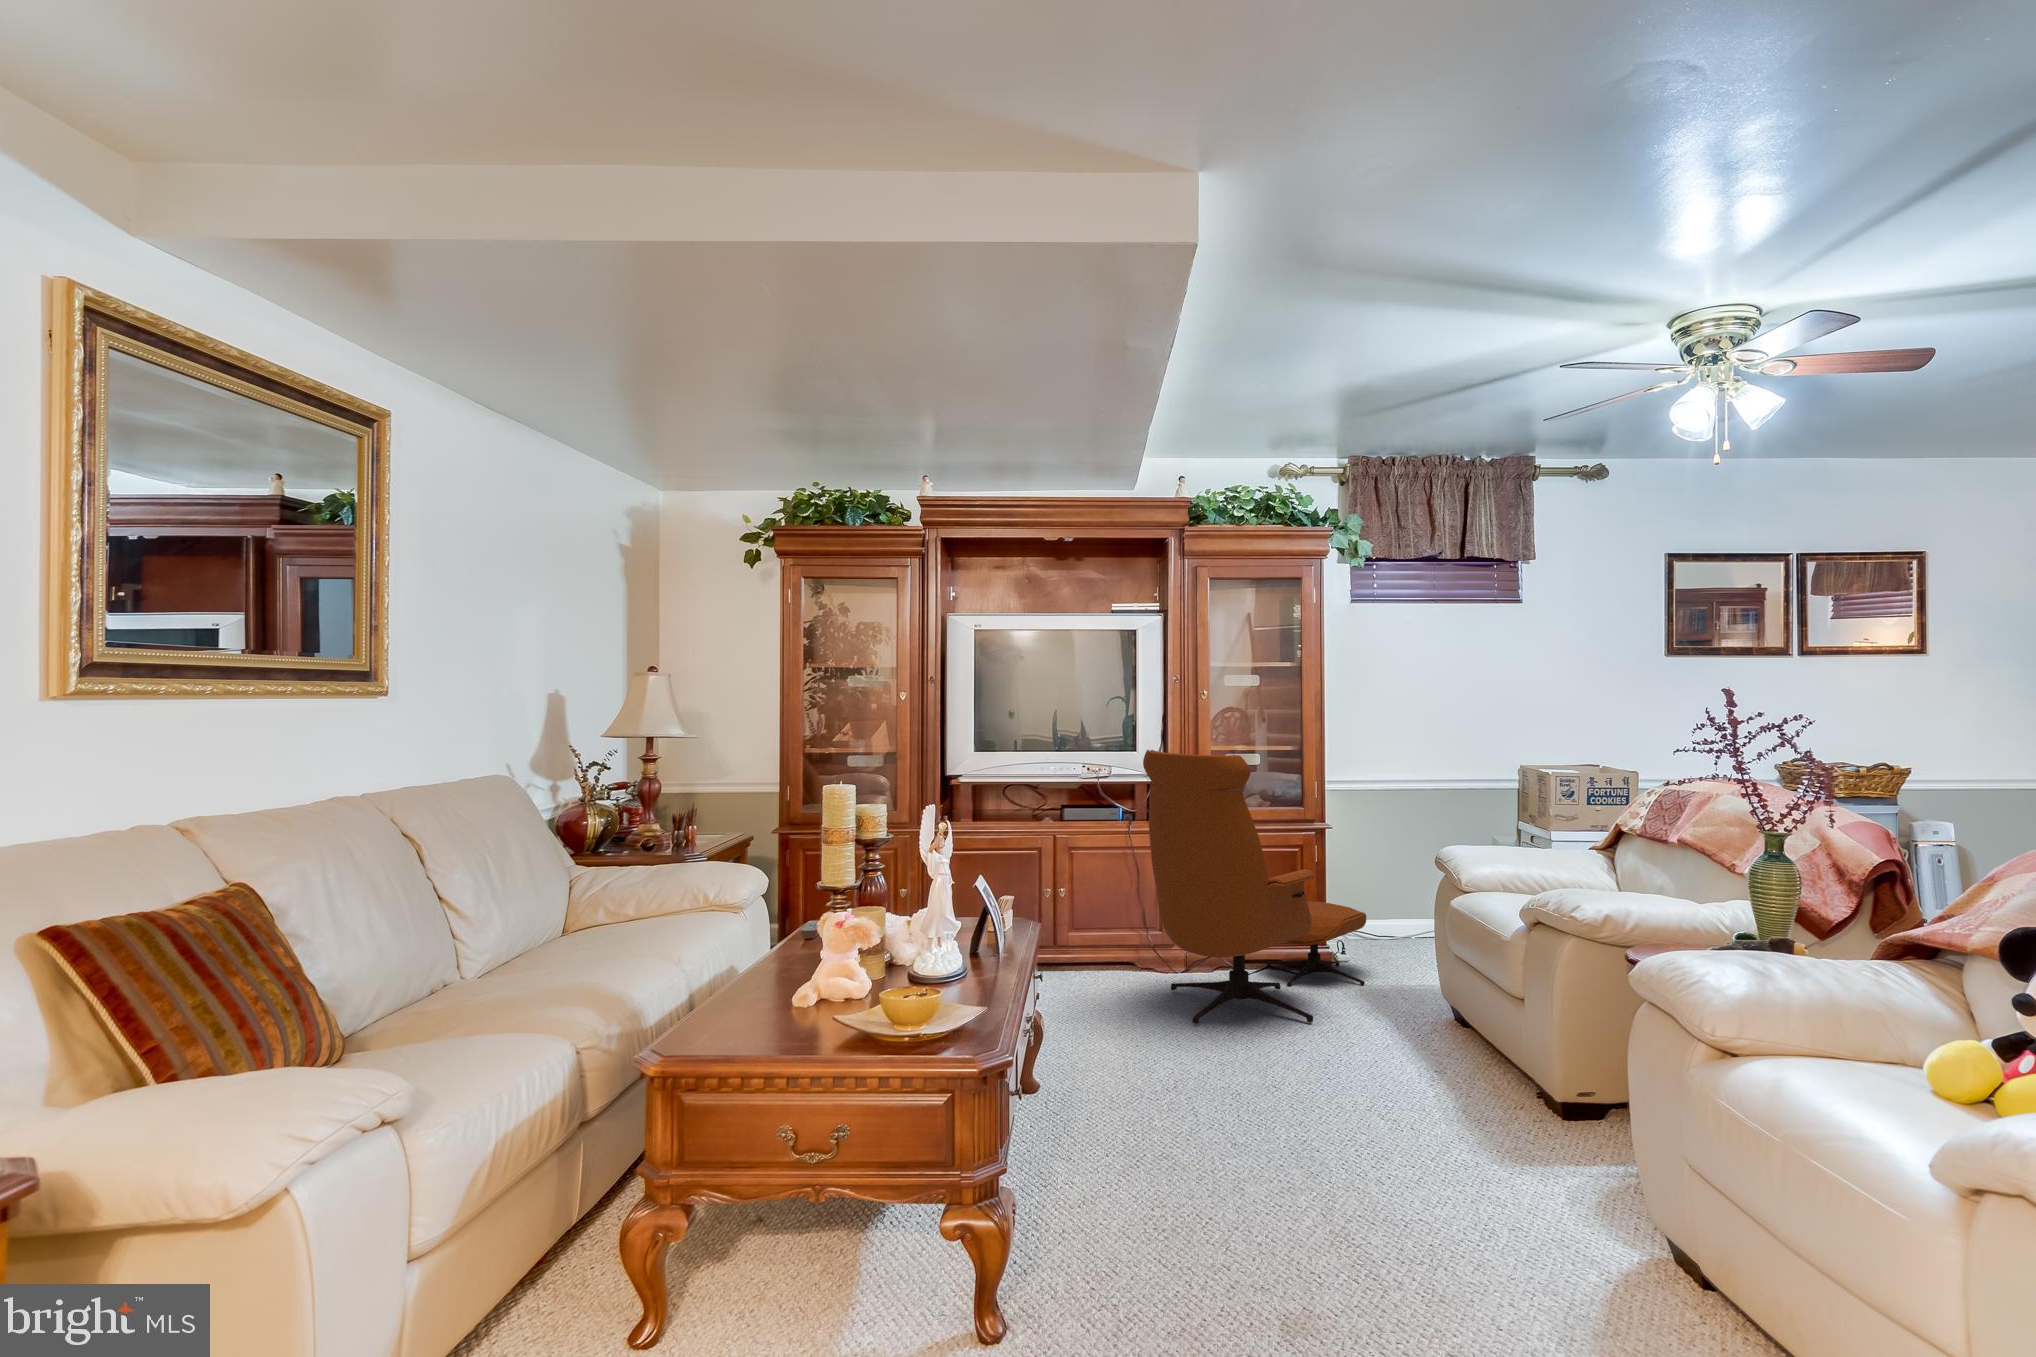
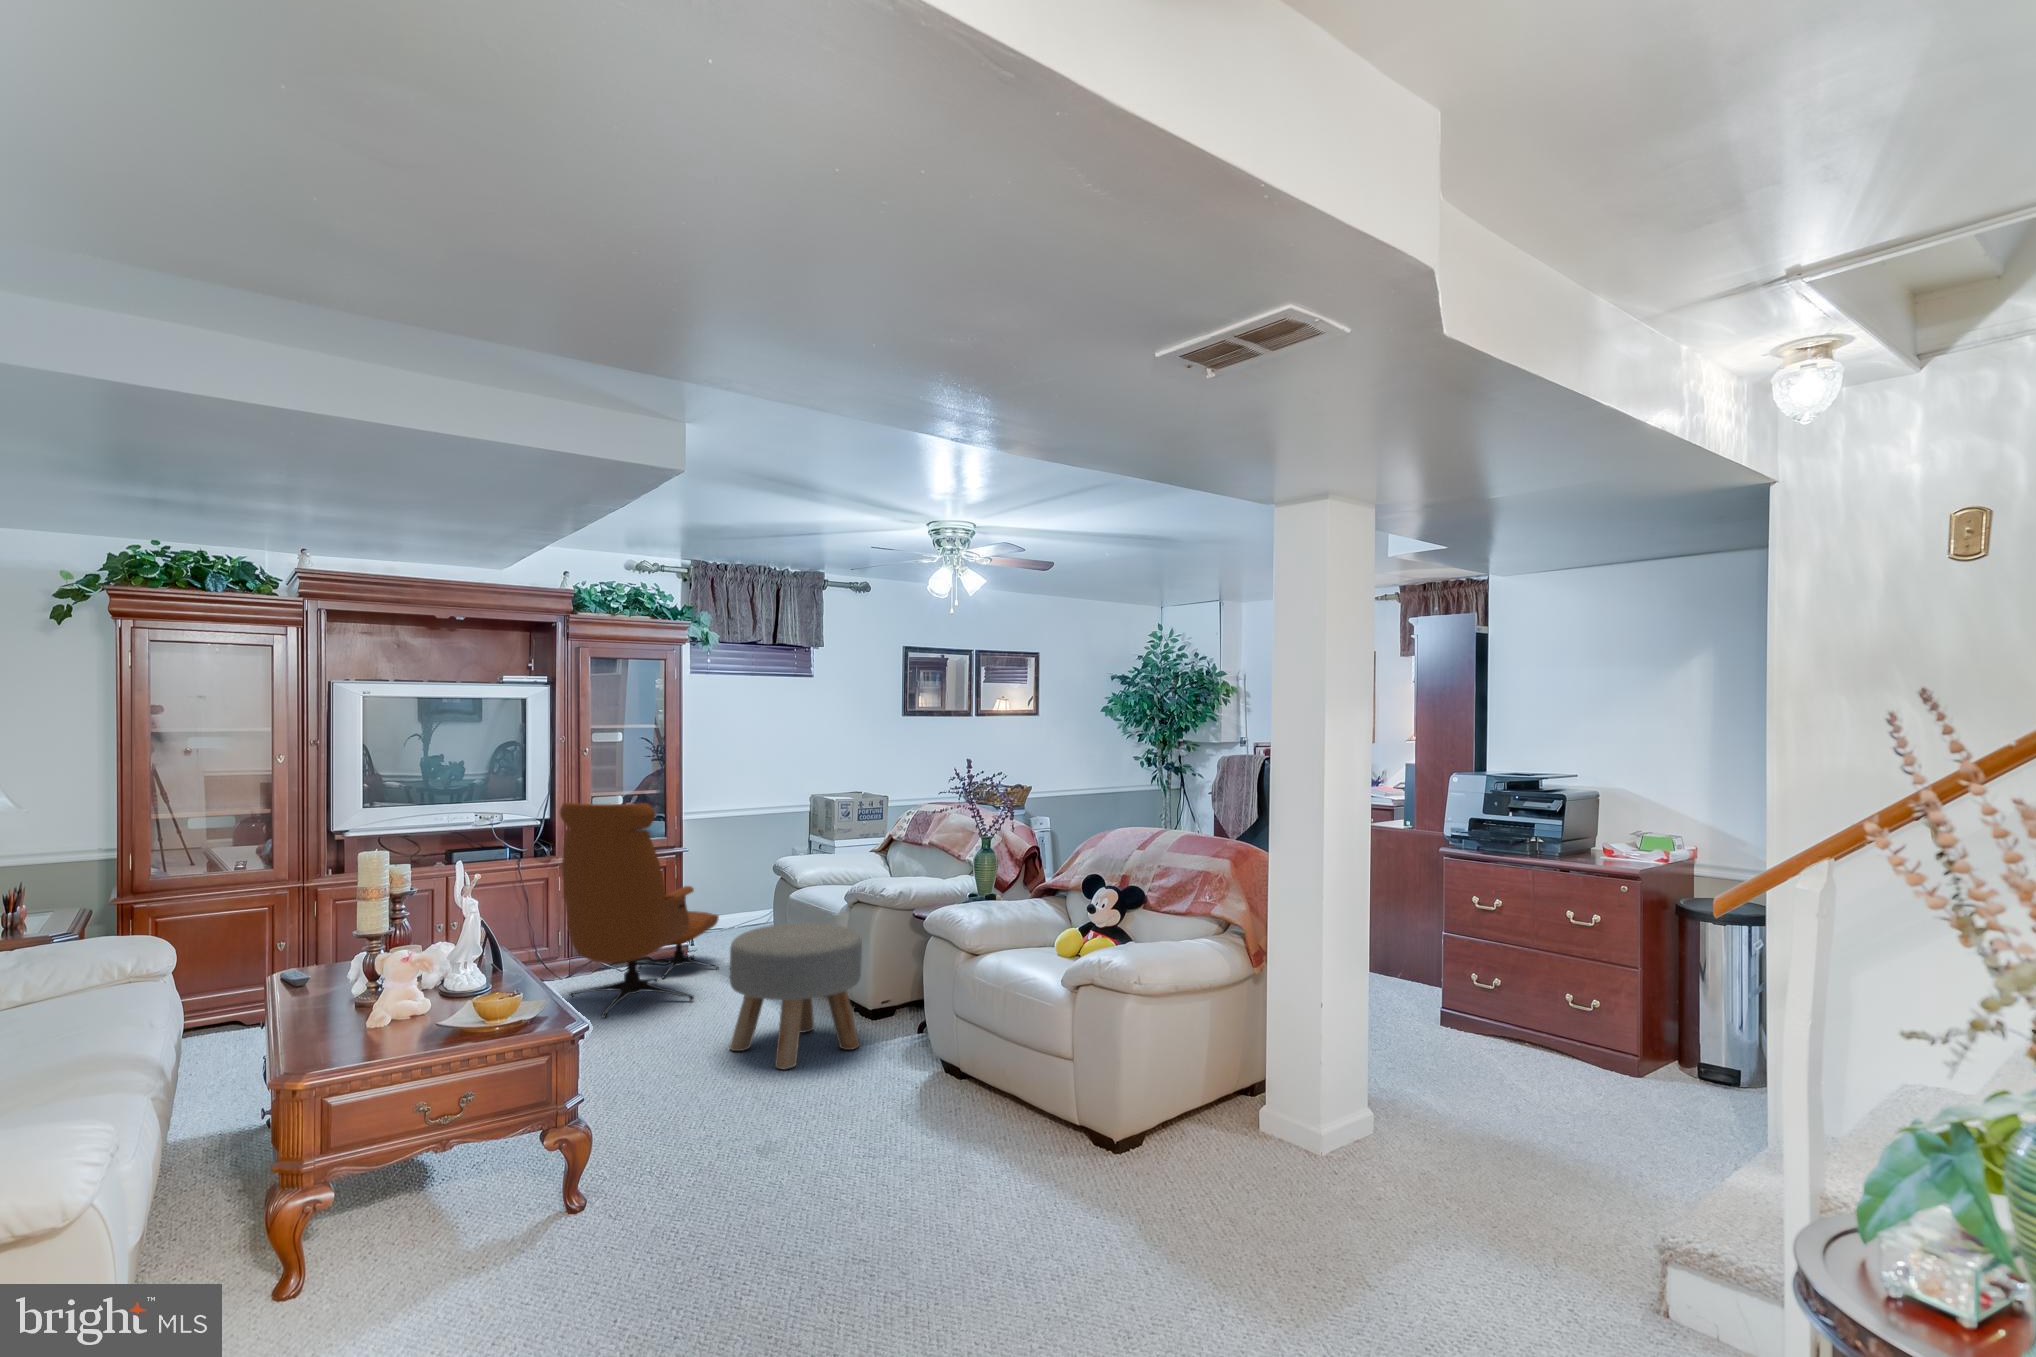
ottoman: none [1325,939,1530,1158] -> present [730,923,862,1070]

